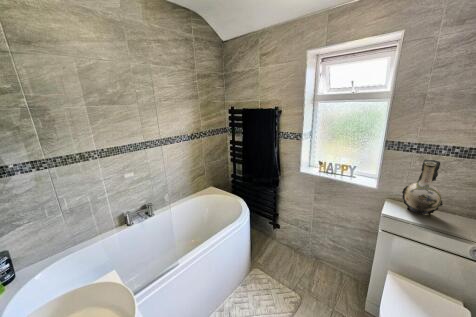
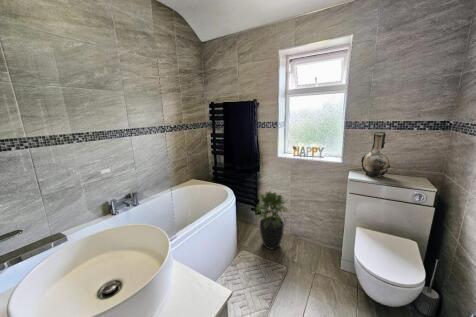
potted plant: none [268,209,309,272] -> present [256,191,286,249]

